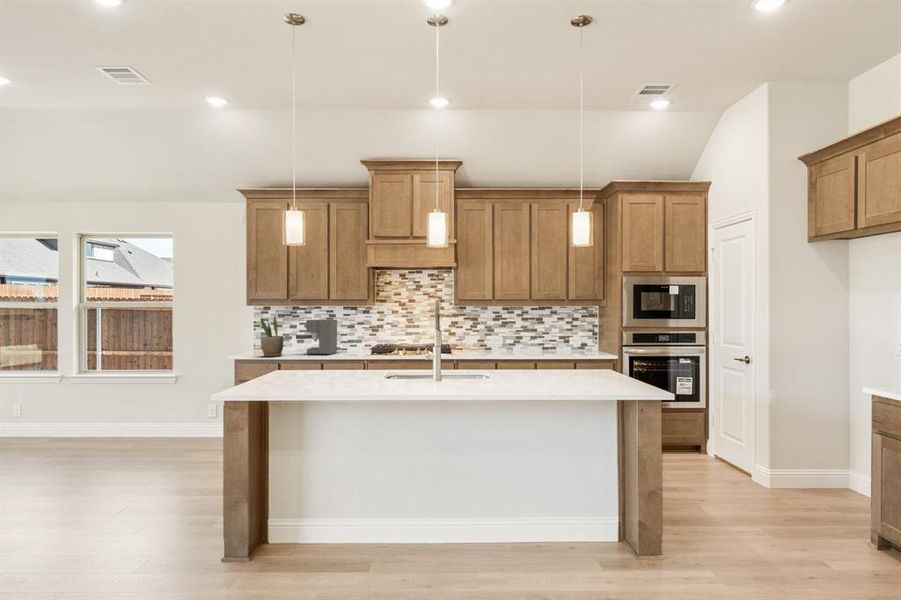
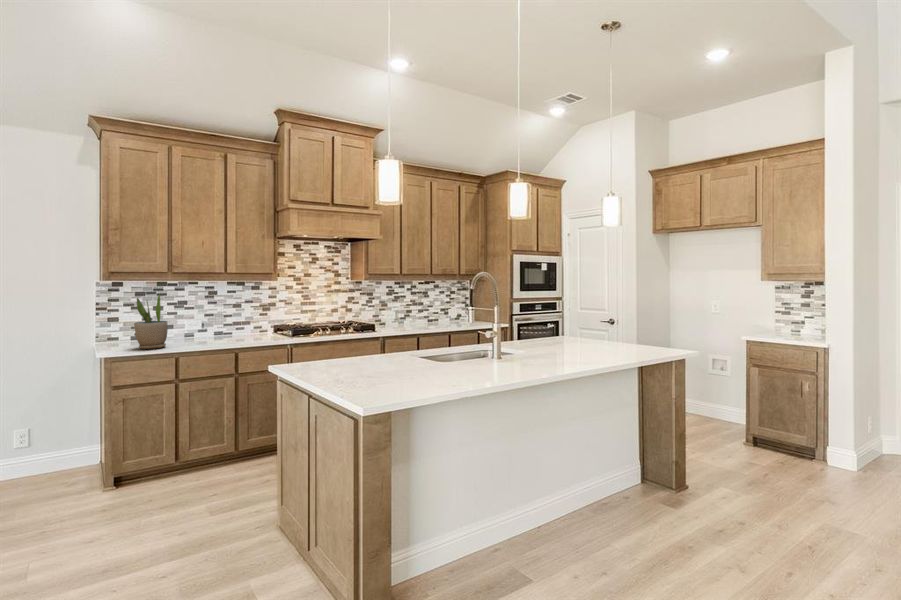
coffee maker: present [296,319,337,355] -> none [176,298,230,342]

